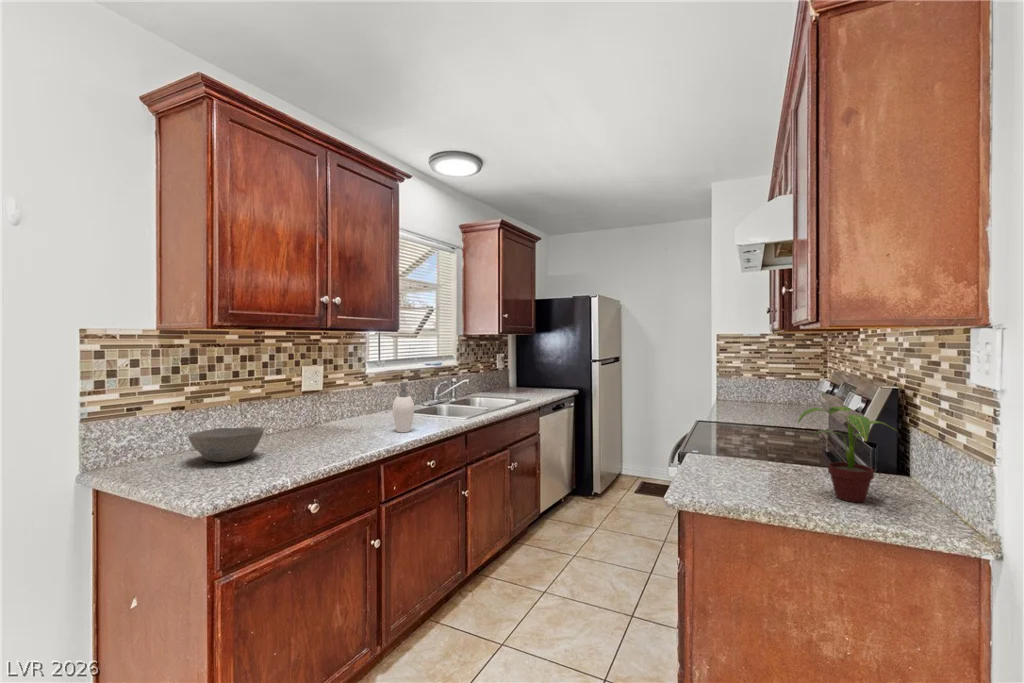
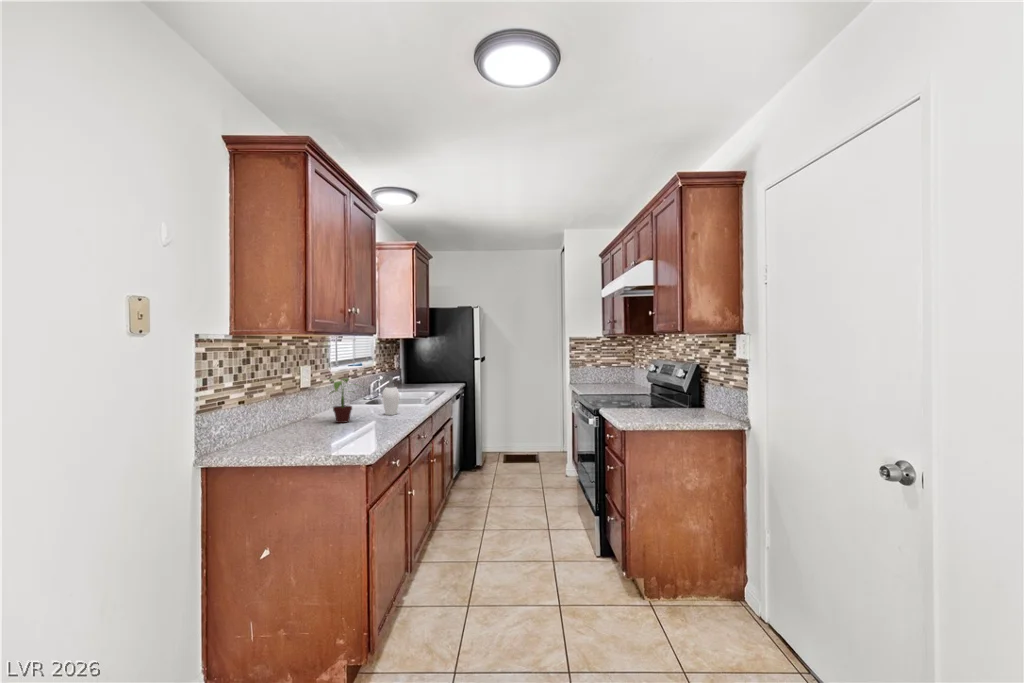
potted plant: present [798,407,896,502] -> present [330,379,352,423]
bowl: present [188,427,264,462] -> none [272,413,329,439]

